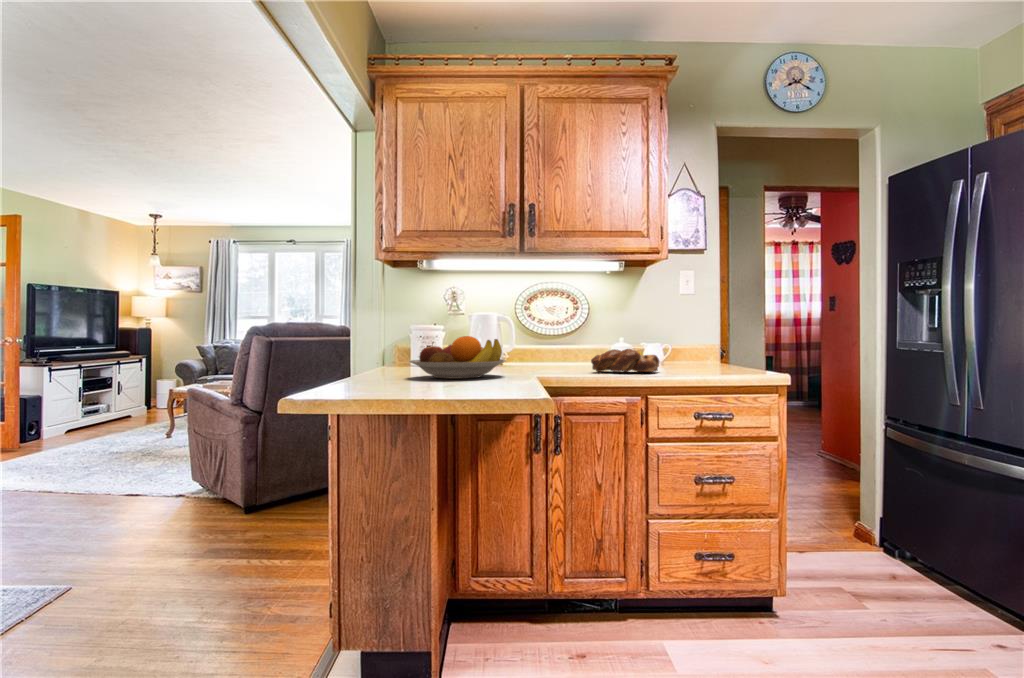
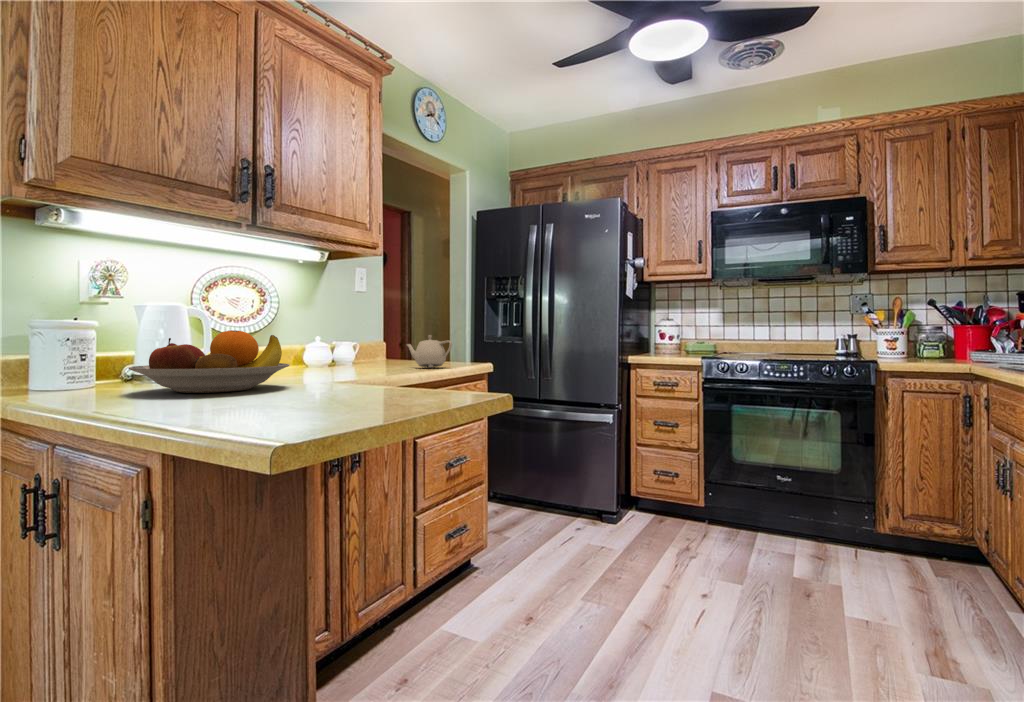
teapot: none [695,335,730,371] -> present [407,335,452,368]
bread loaf: present [591,349,659,372] -> none [333,348,407,374]

